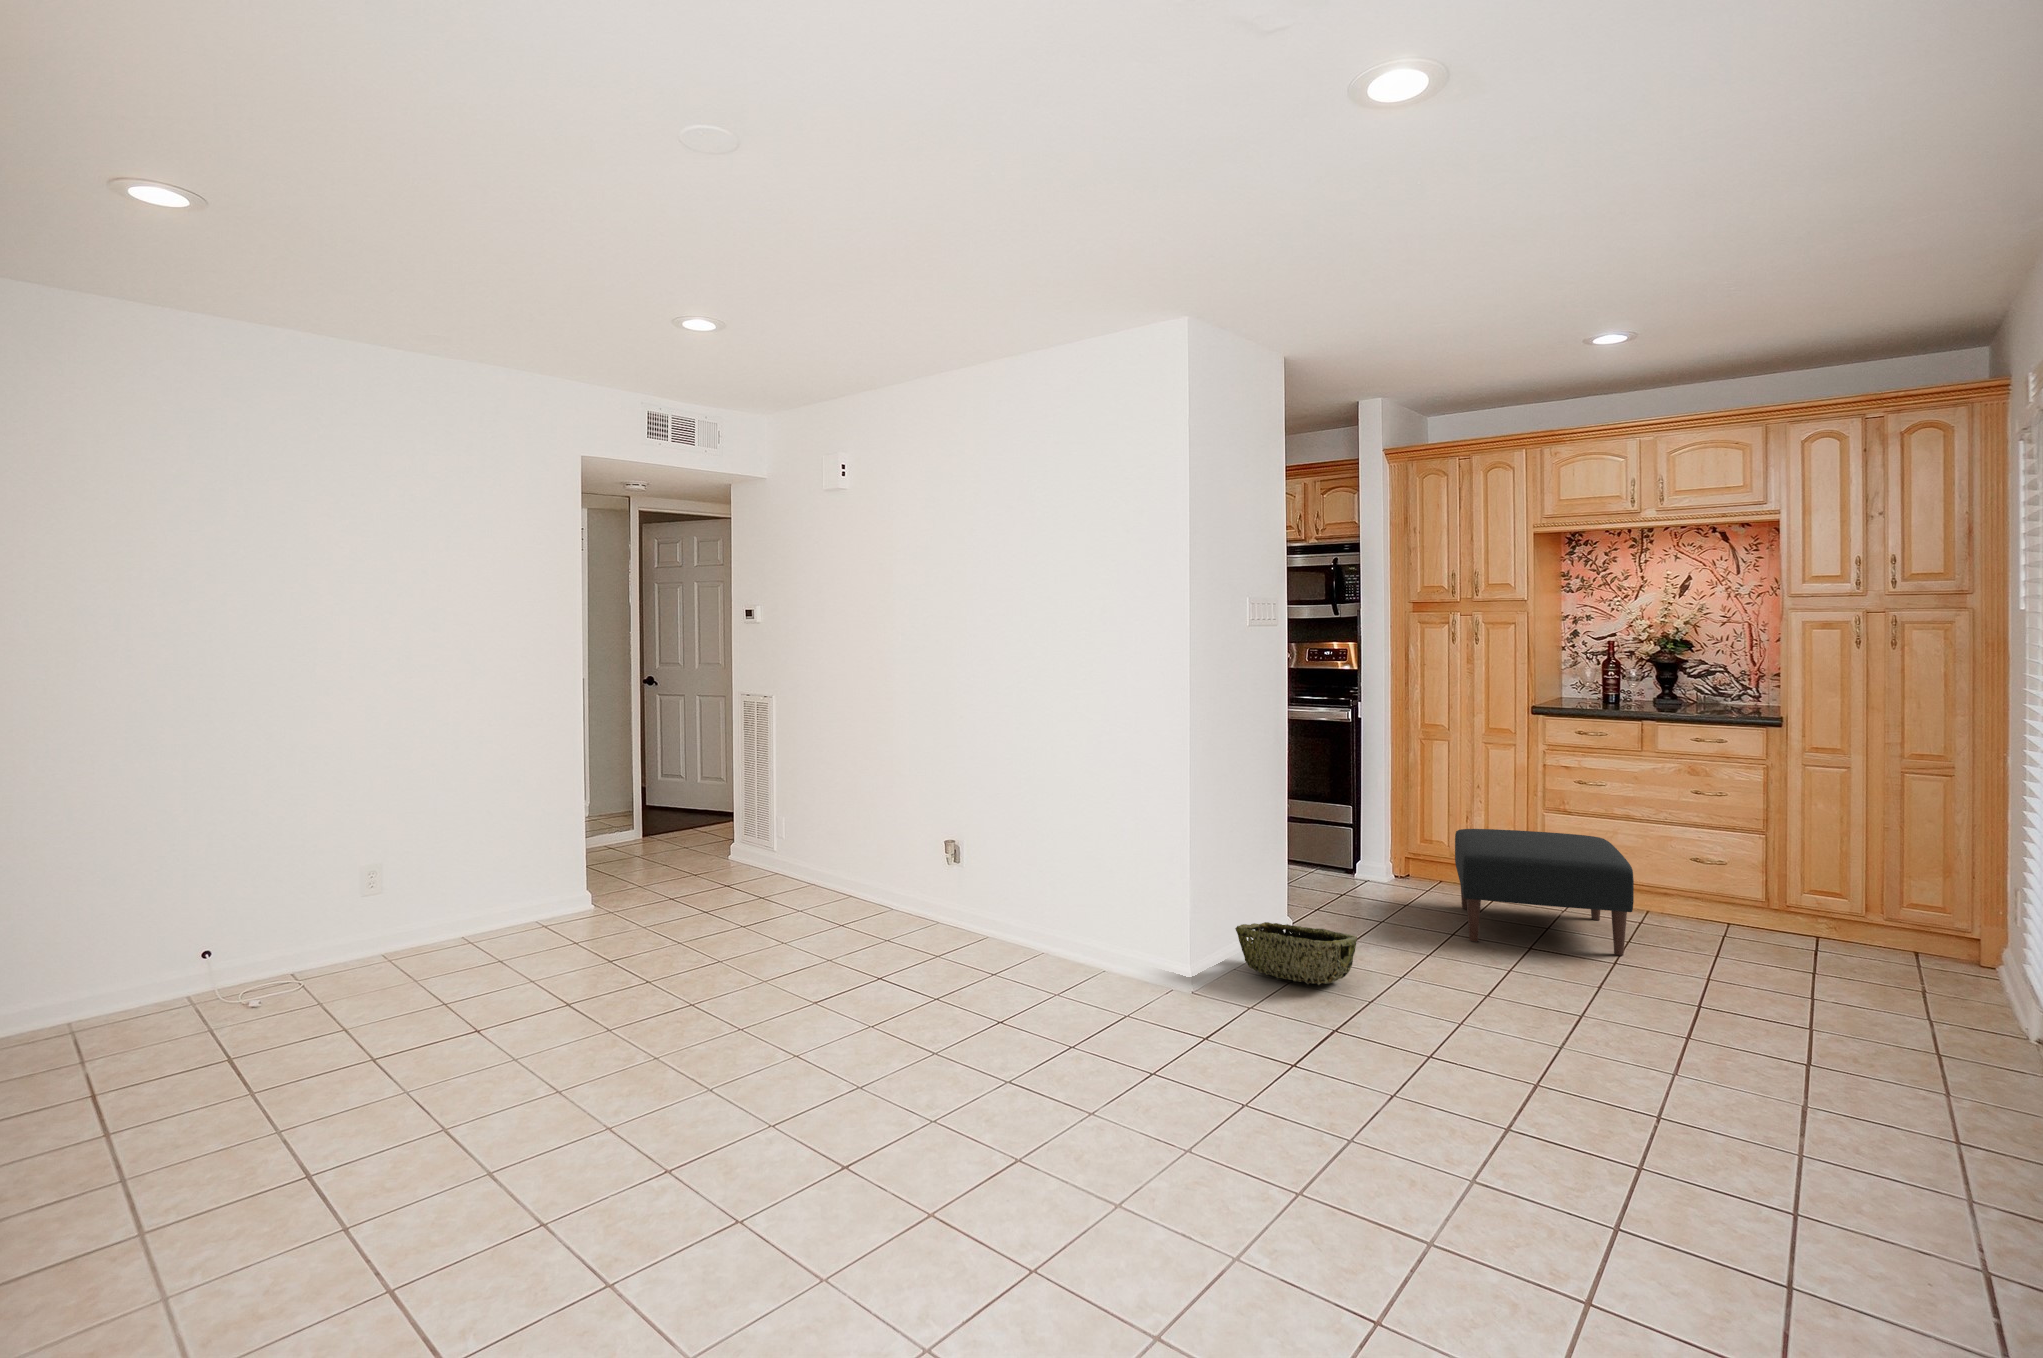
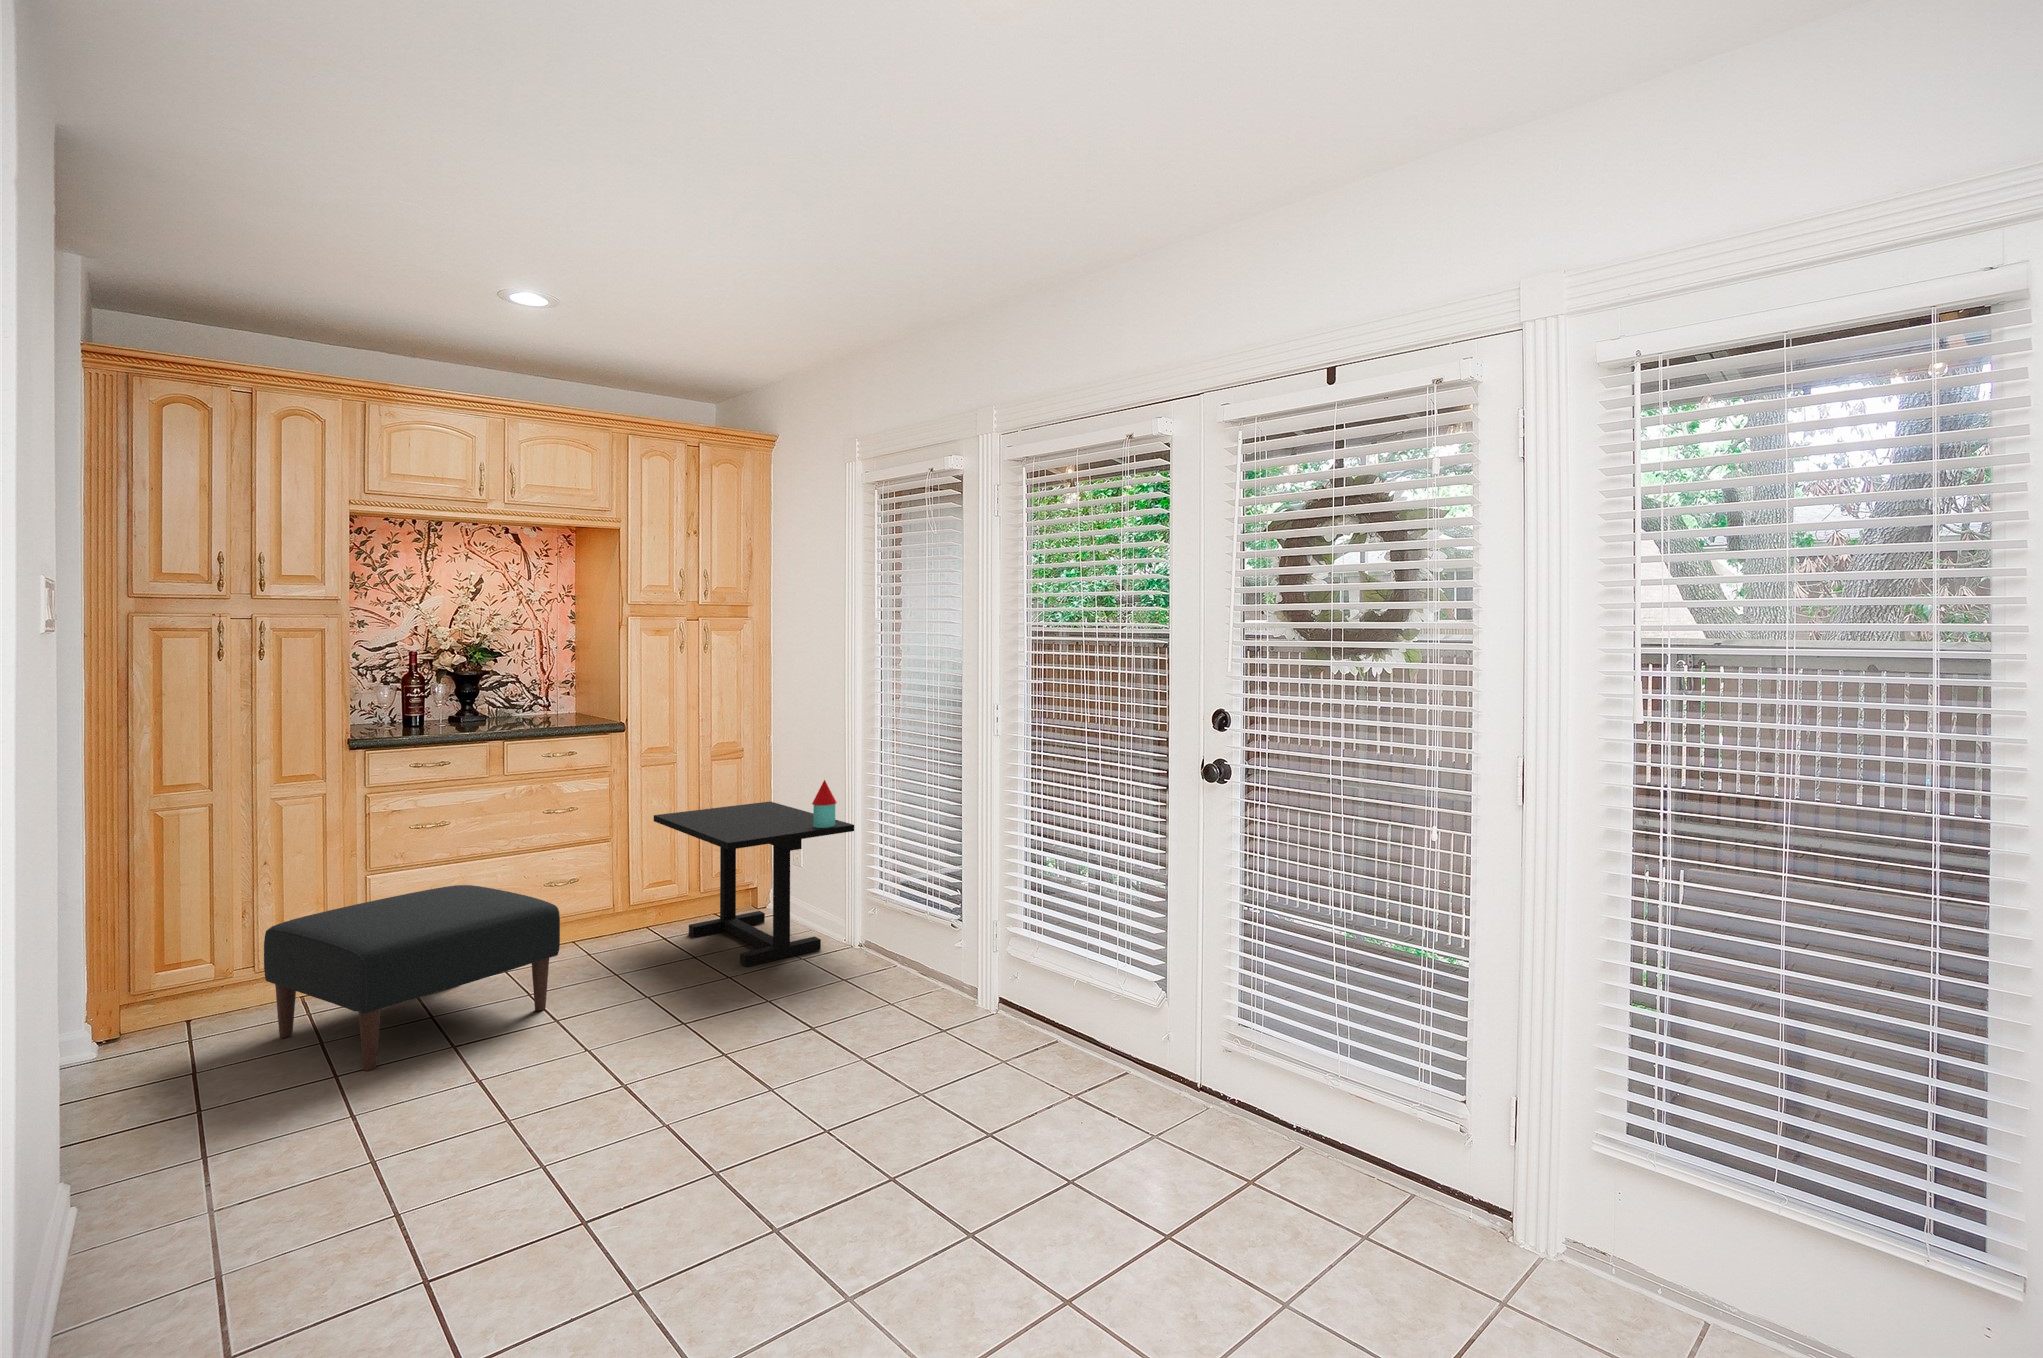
side table: none [1808,811,2020,1023] -> present [654,780,854,967]
woven basket: present [1235,922,1357,985] -> none [52,1129,323,1294]

